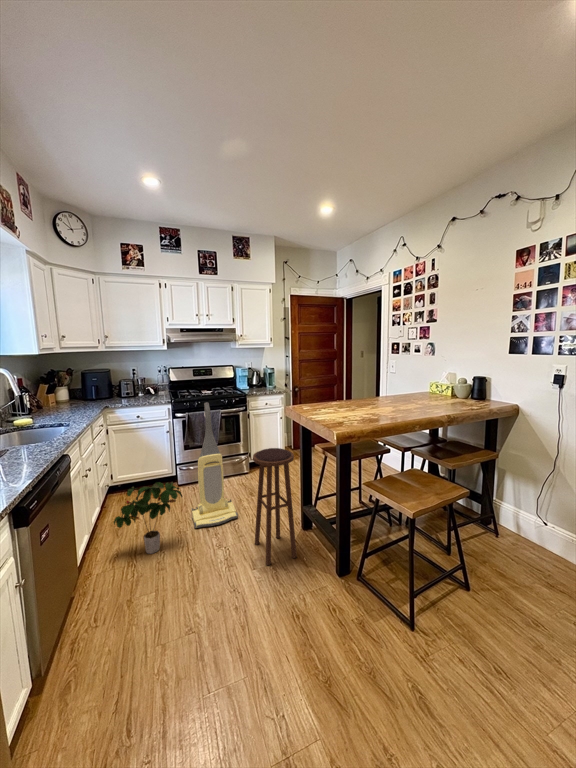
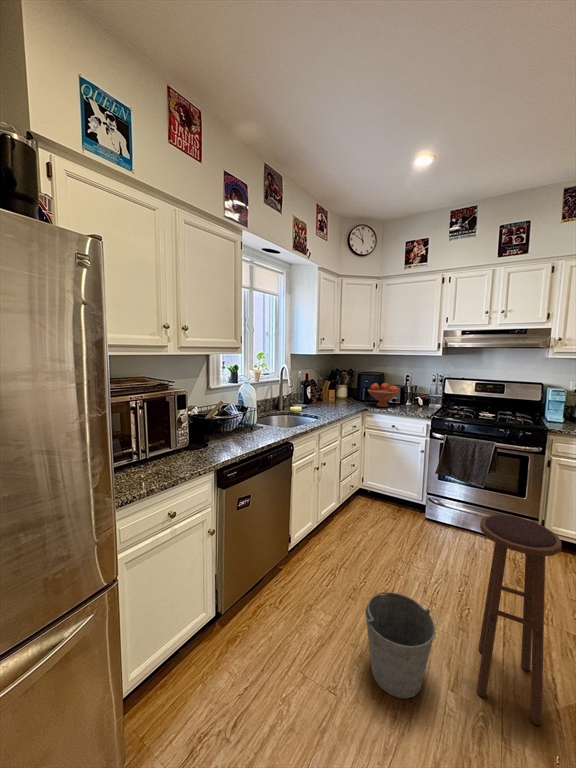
fruit bowl: none [103,378,136,402] -> present [368,383,399,407]
vacuum cleaner: present [192,403,238,528] -> none [414,425,477,597]
potted plant: present [114,482,182,554] -> none [329,495,397,576]
bucket: none [195,532,246,606] -> present [365,592,435,699]

